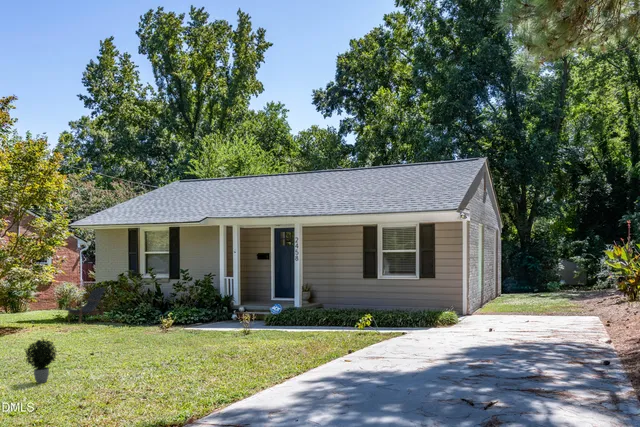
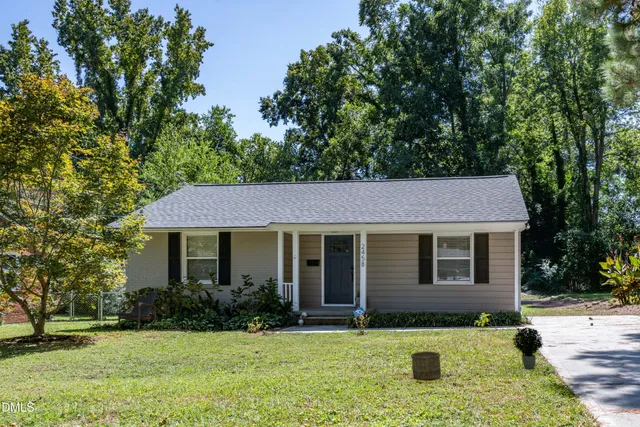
potted plant: present [25,339,57,383] -> present [512,327,543,369]
wooden bucket: none [95,372,134,408] -> present [411,352,441,380]

